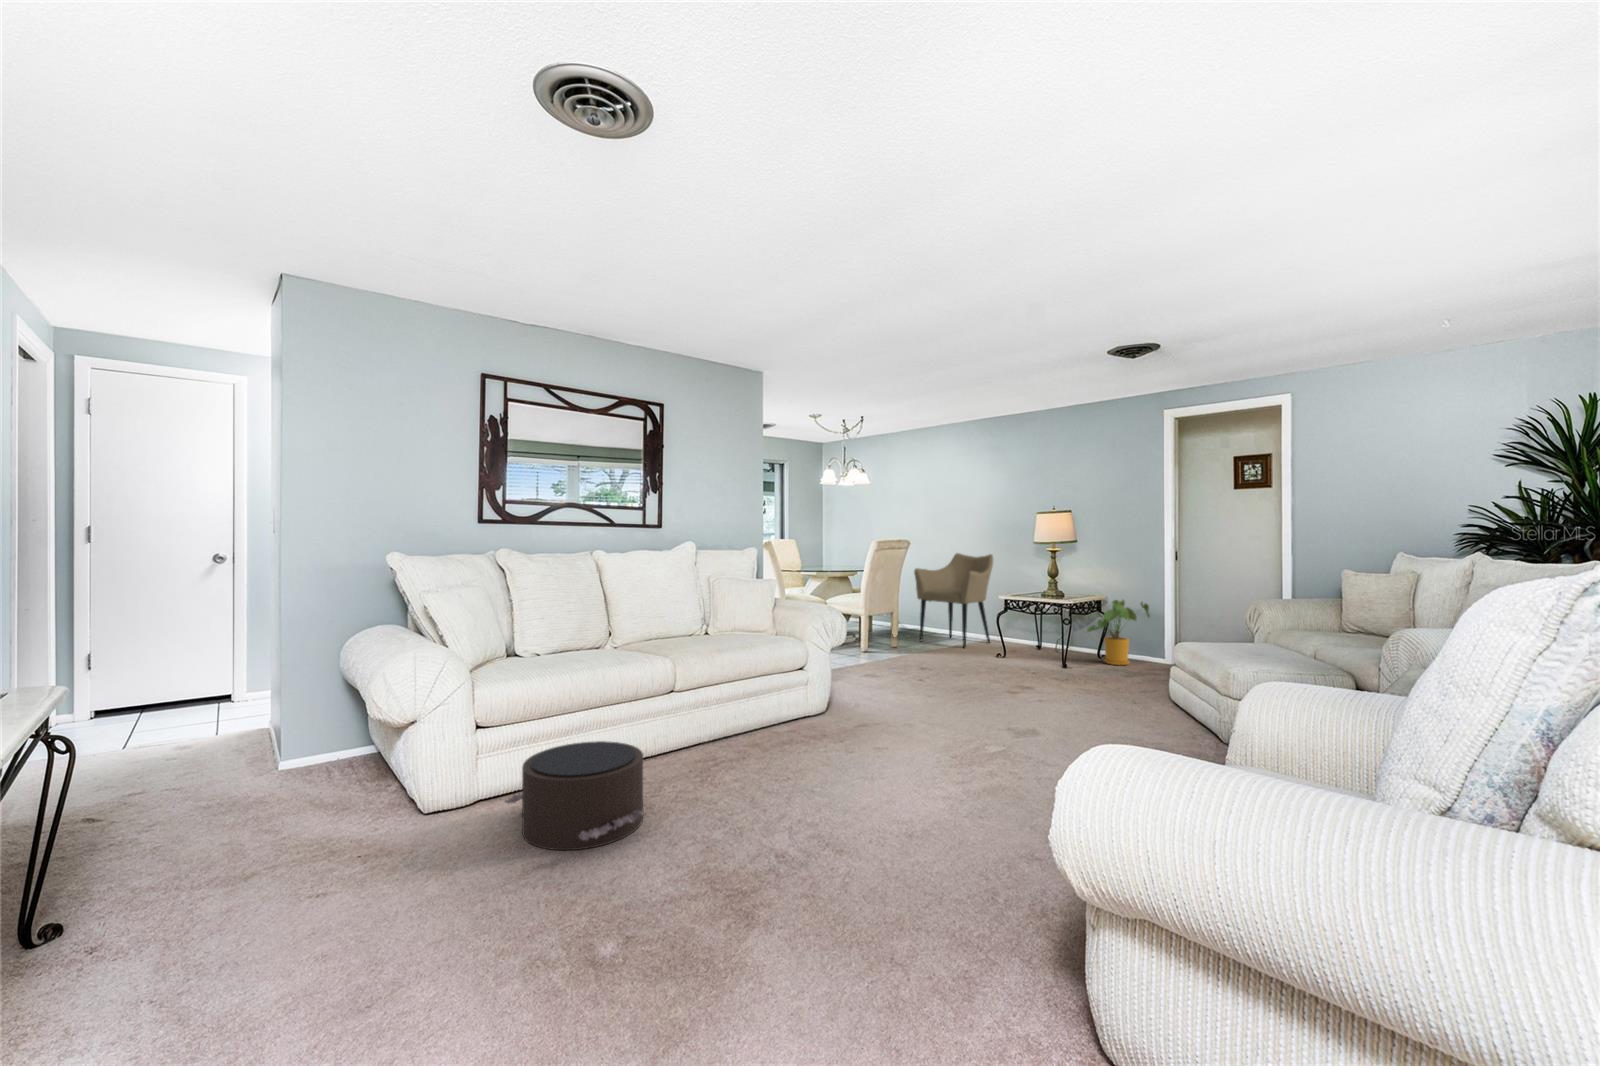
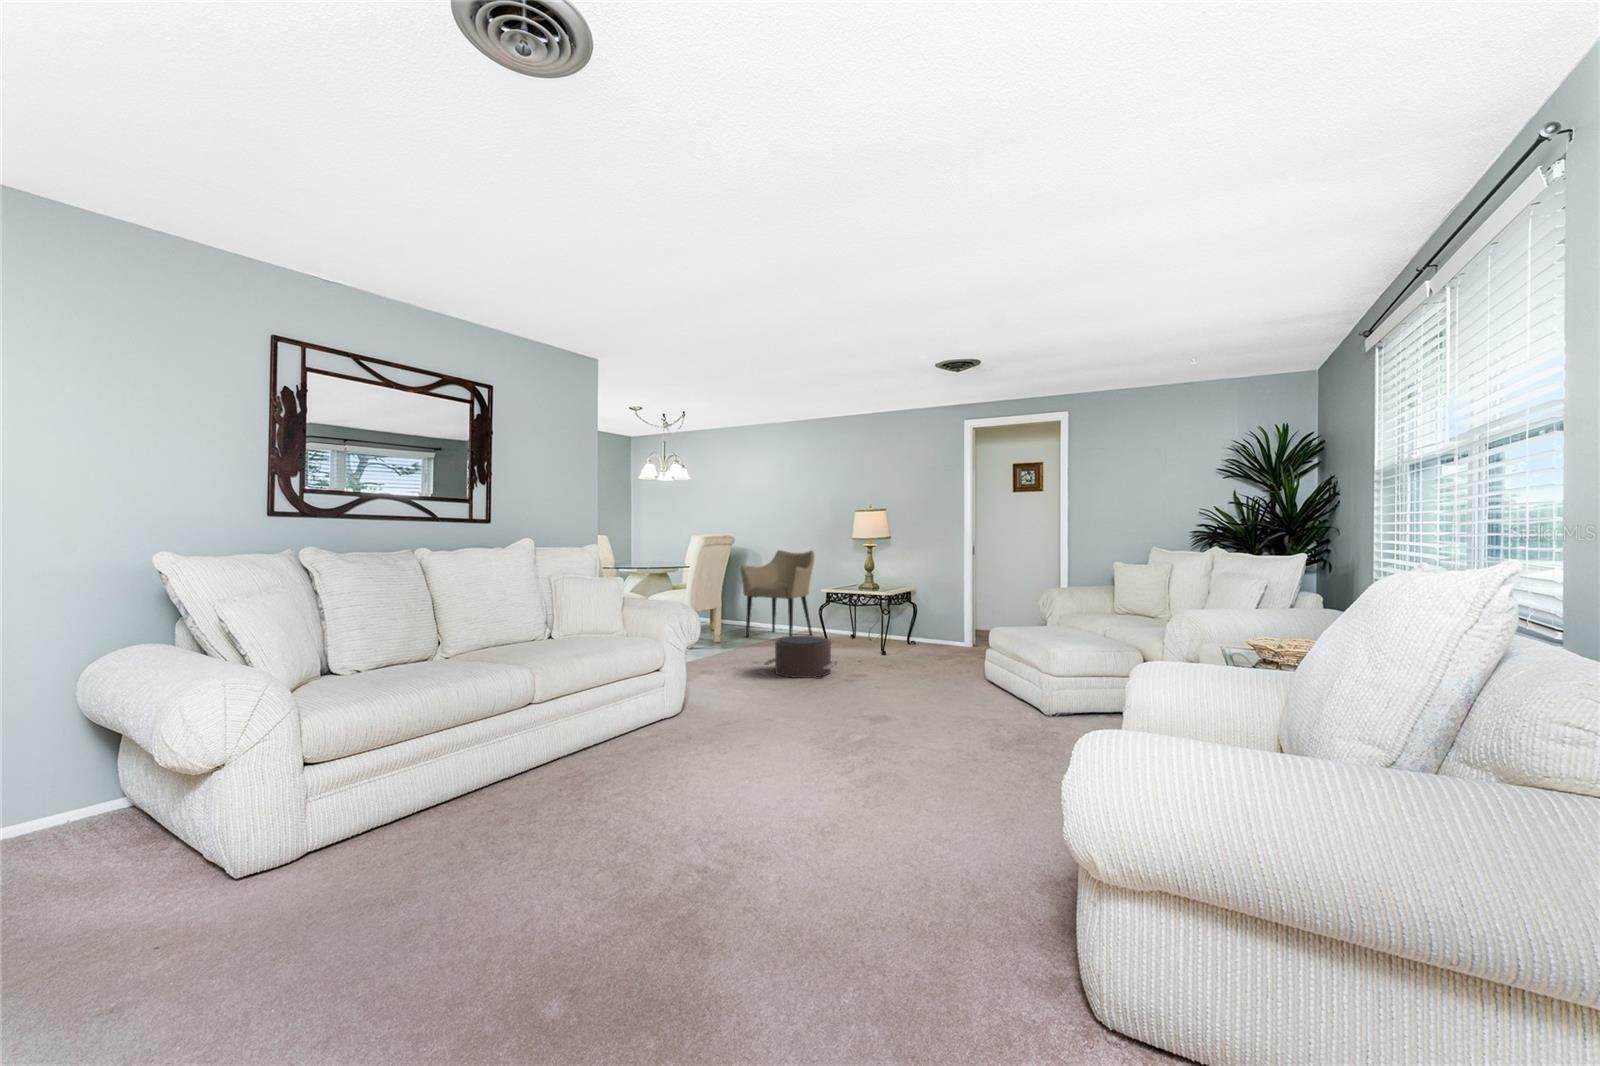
house plant: present [1087,600,1150,665] -> none [900,590,953,649]
pouf: present [505,741,645,850] -> present [764,636,837,678]

